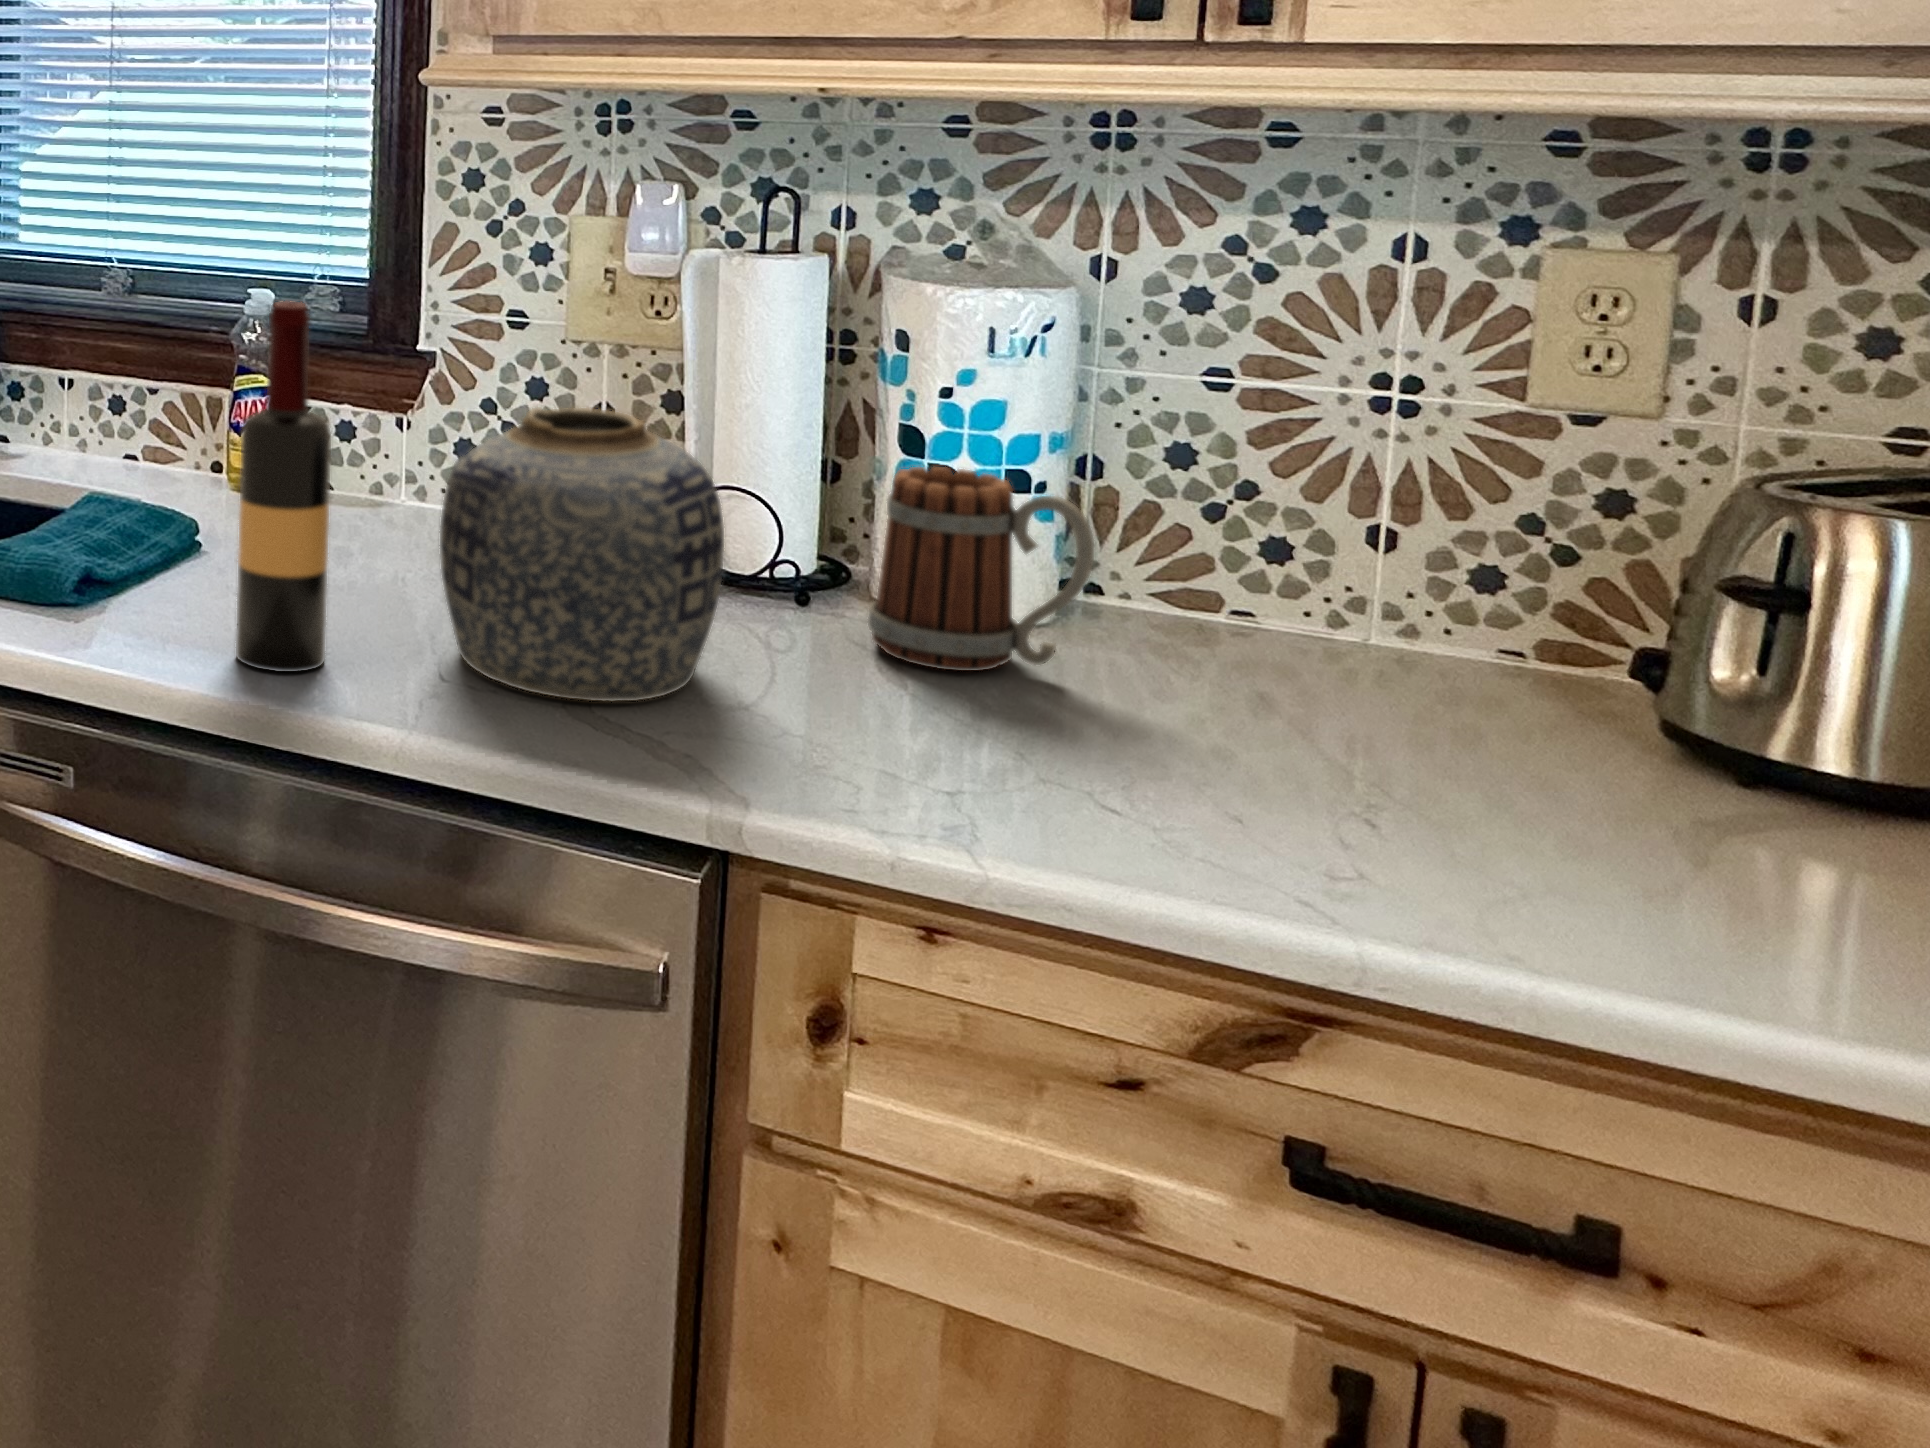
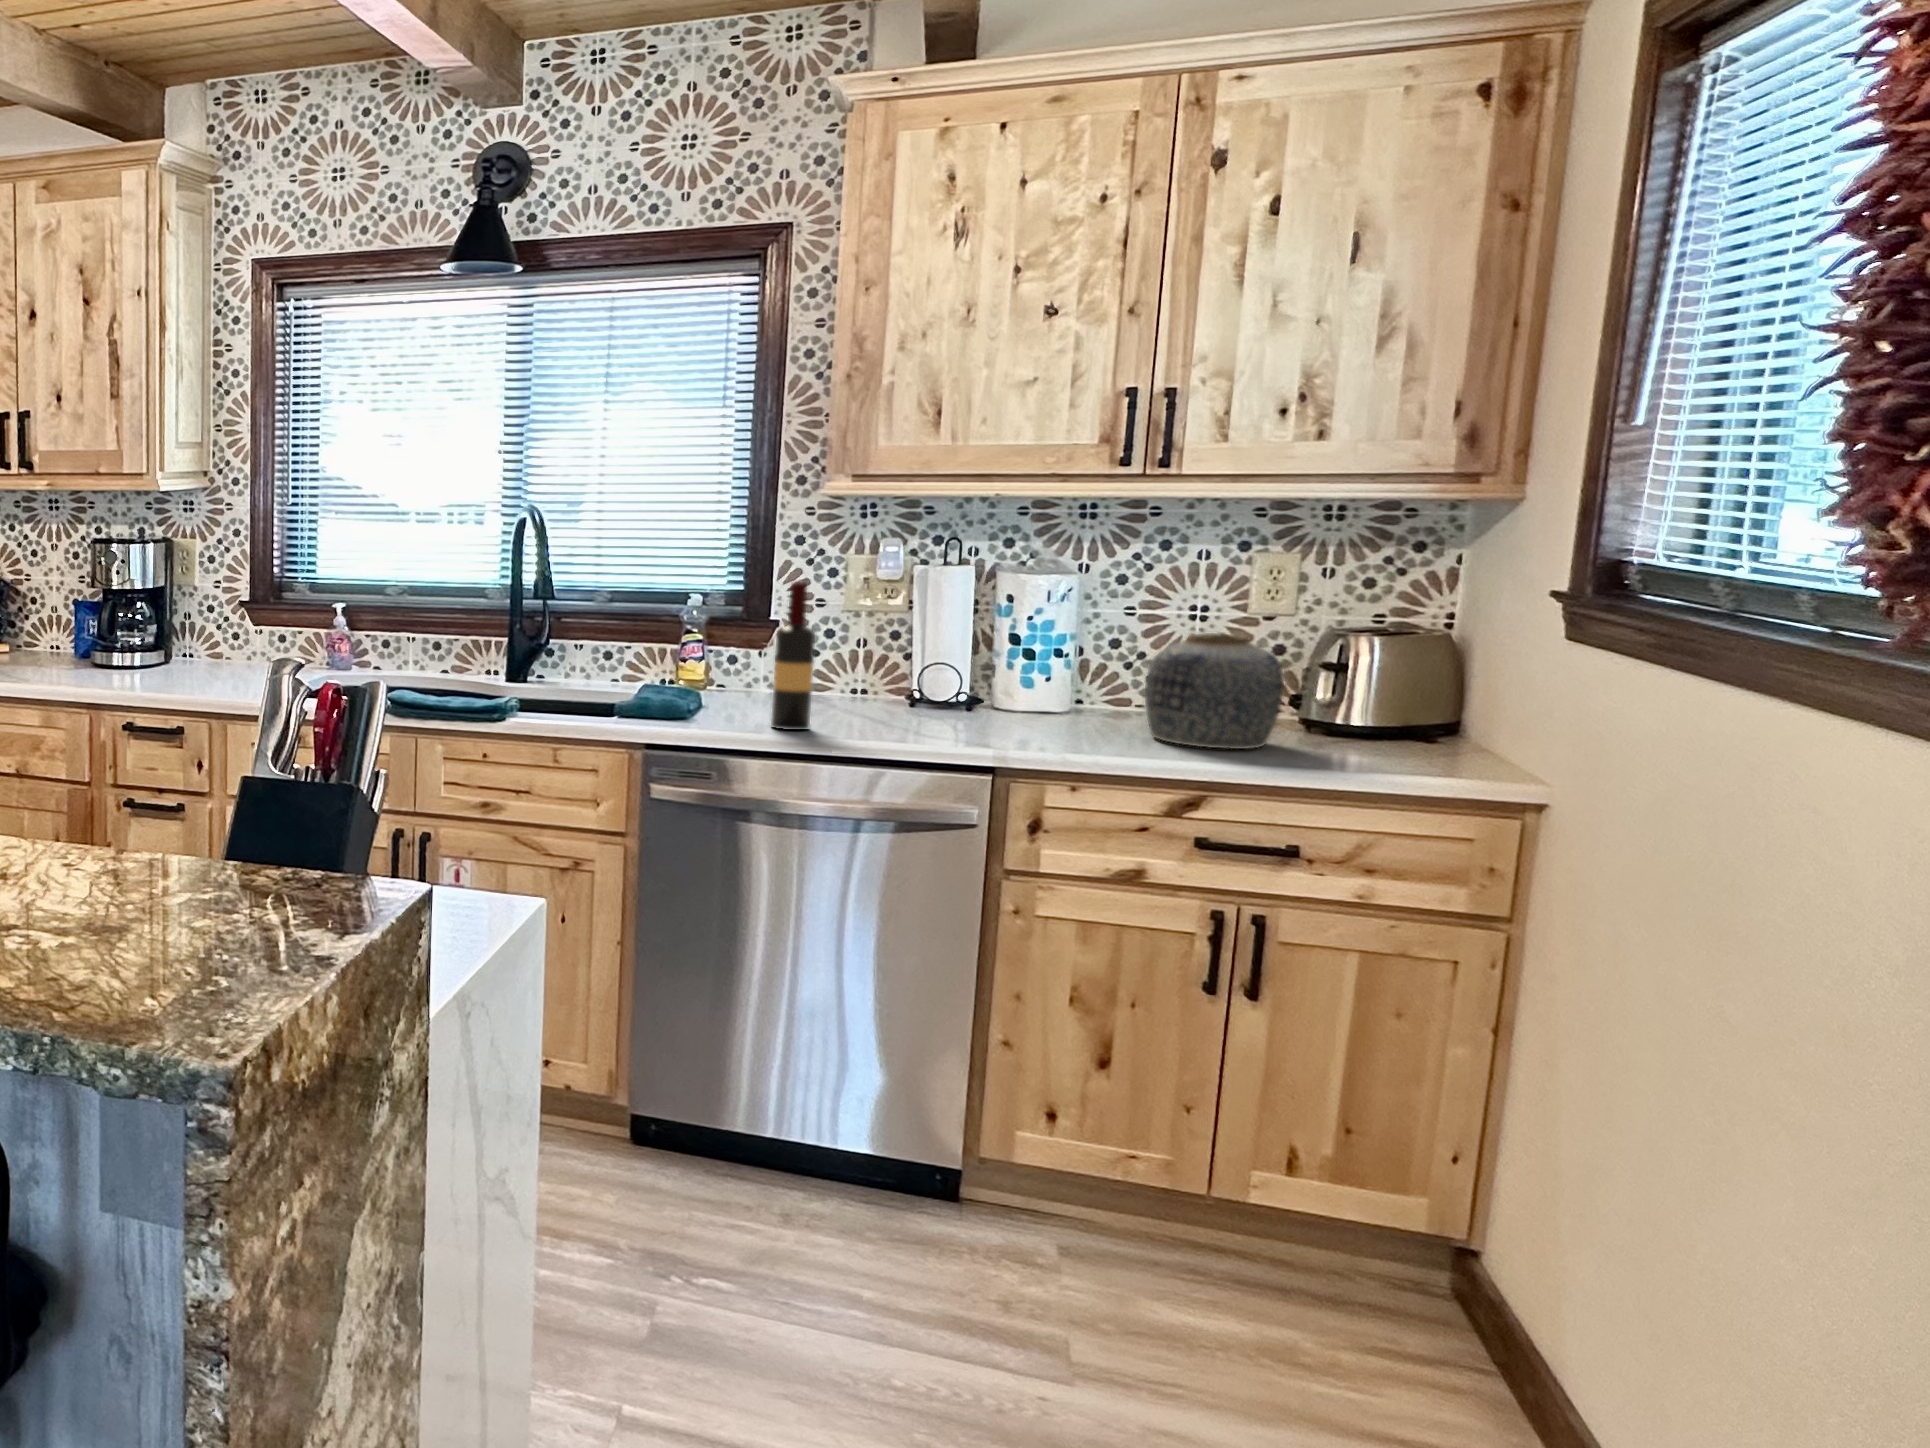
vase: present [440,407,724,701] -> present [1145,633,1284,749]
mug: present [868,467,1094,671] -> none [1007,646,1099,722]

